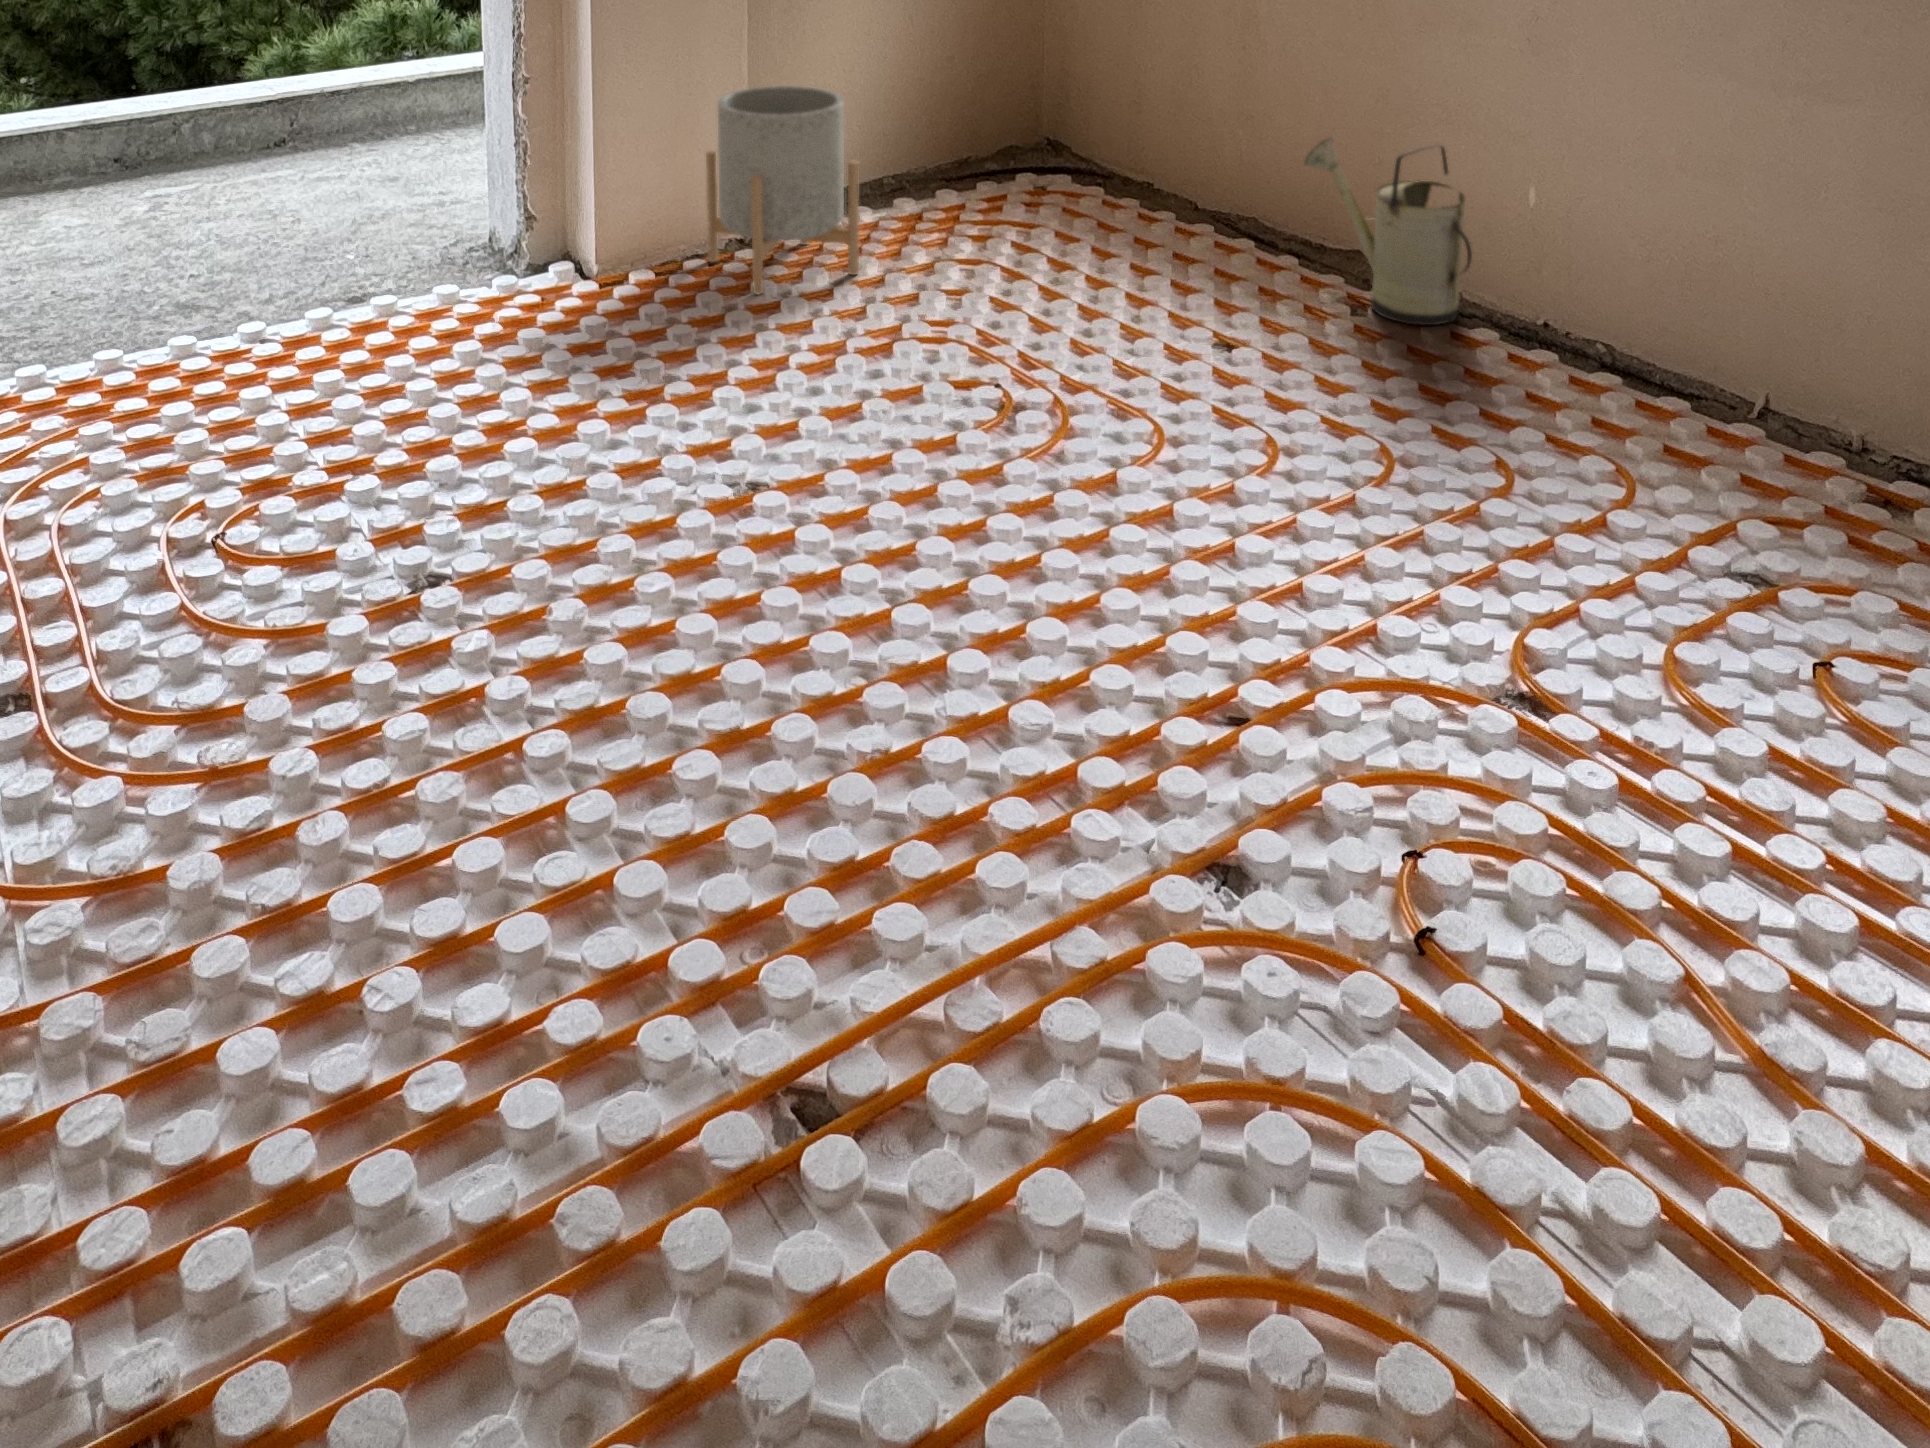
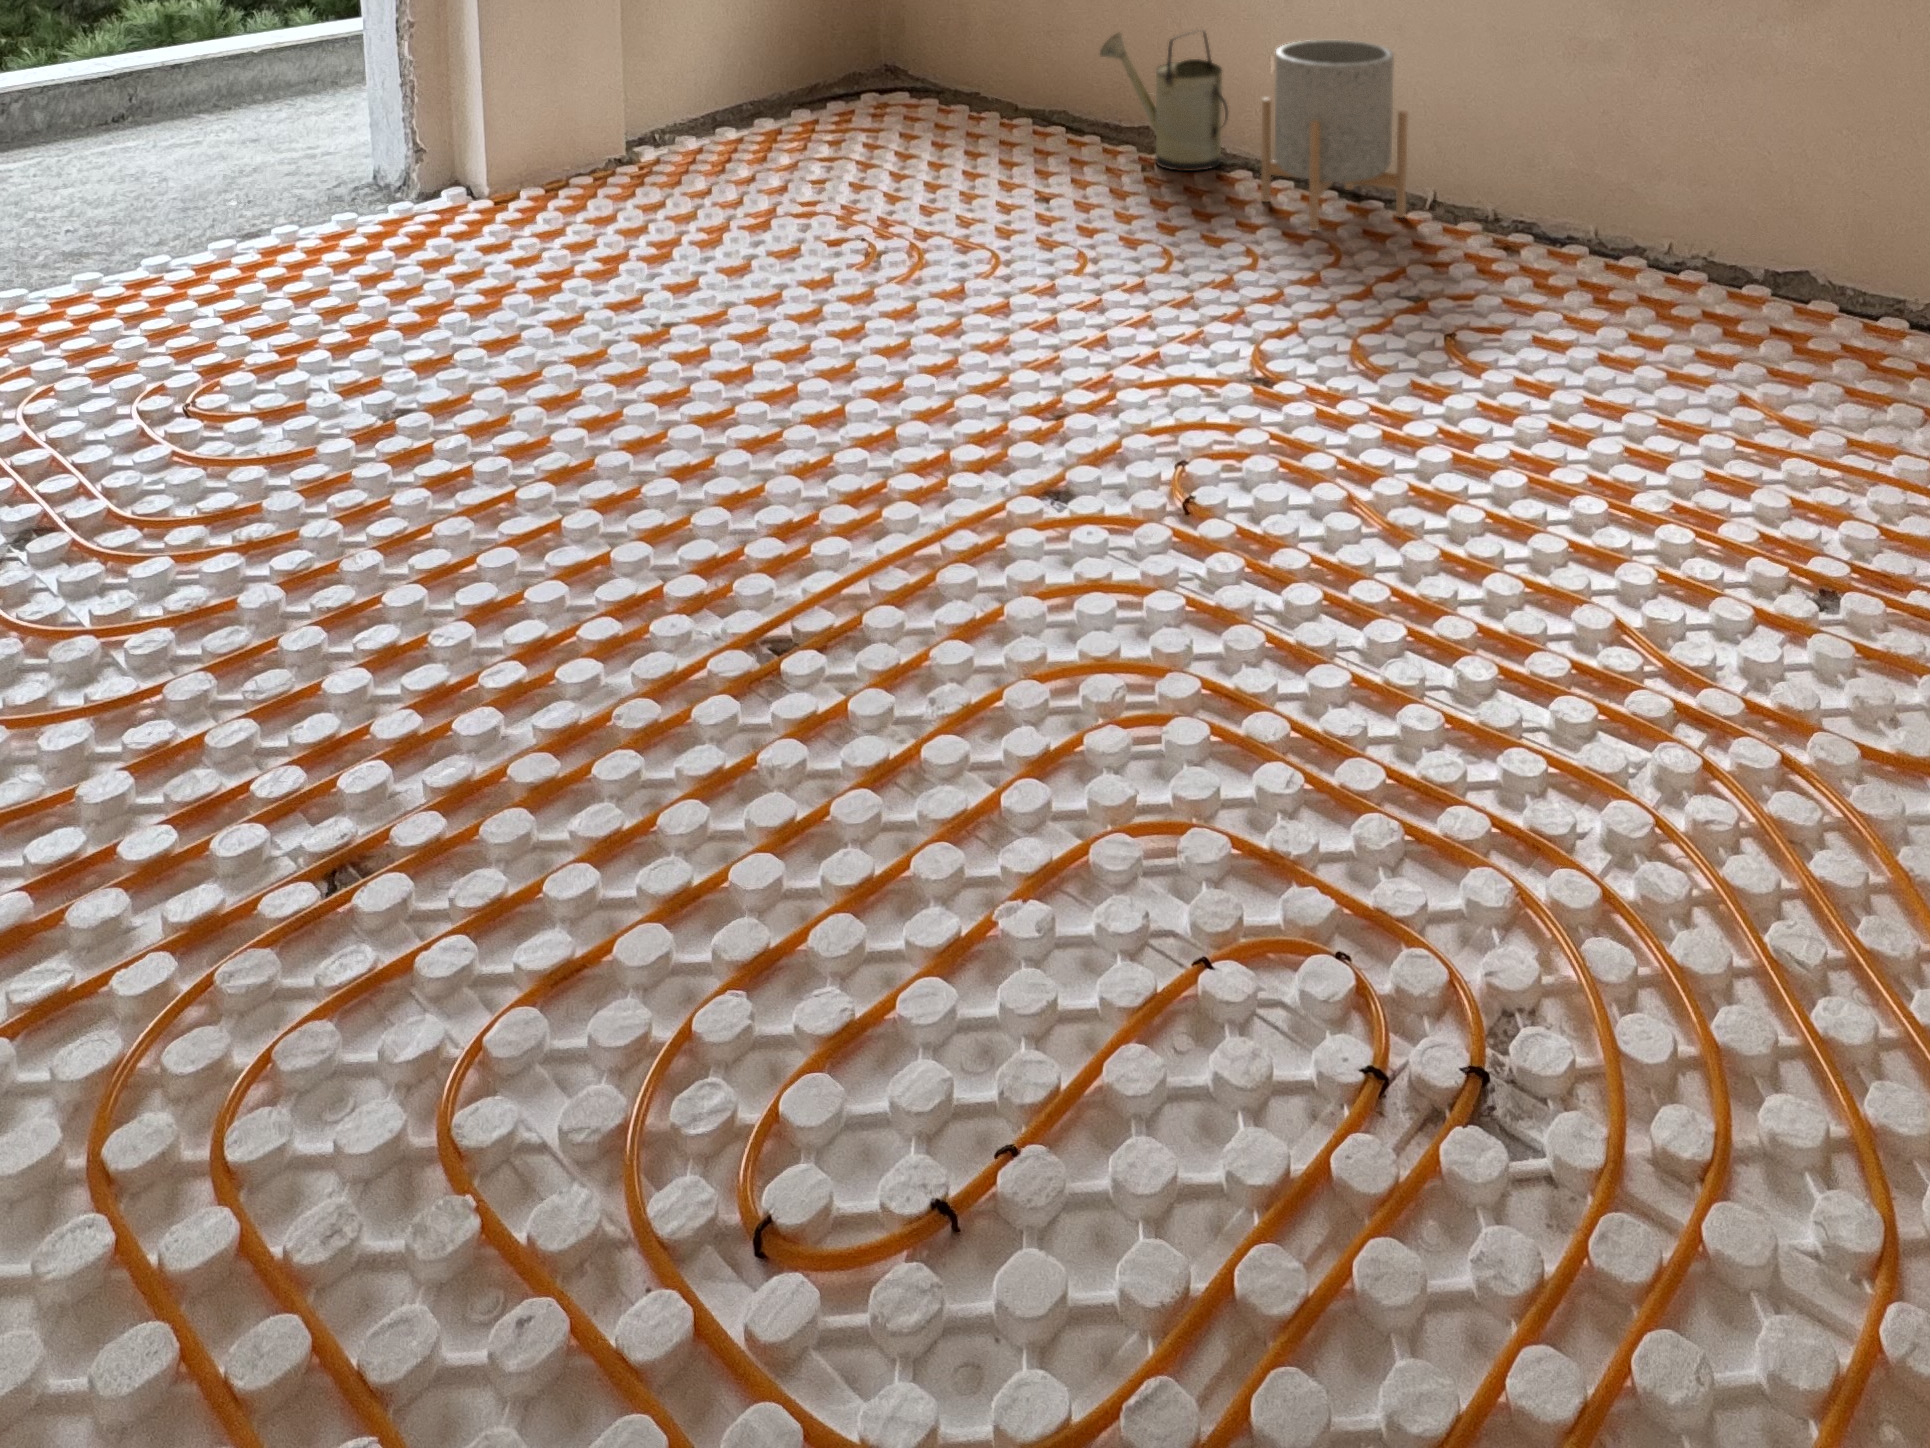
planter: present [706,86,859,294] -> present [1261,40,1408,231]

